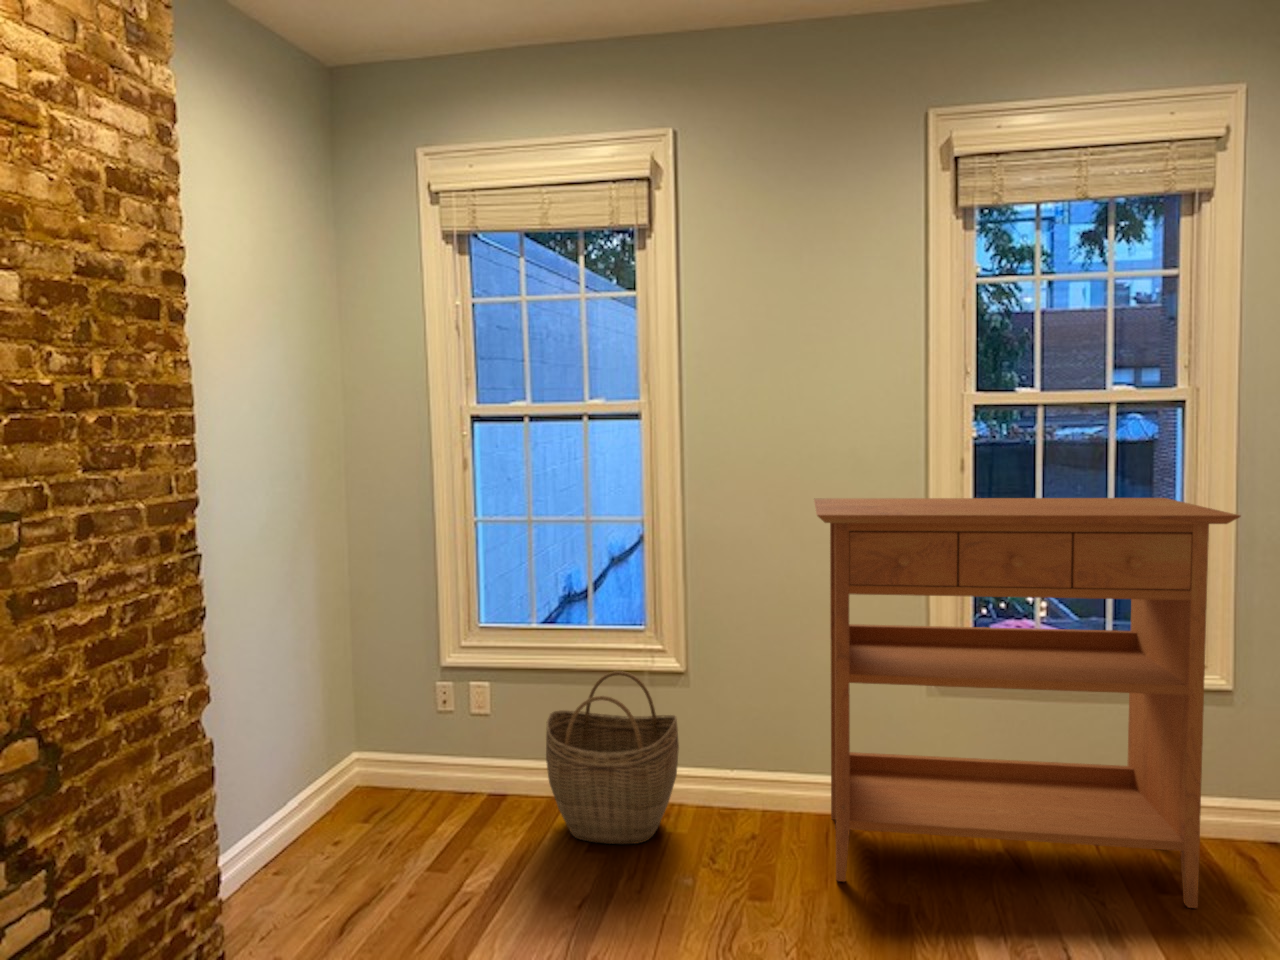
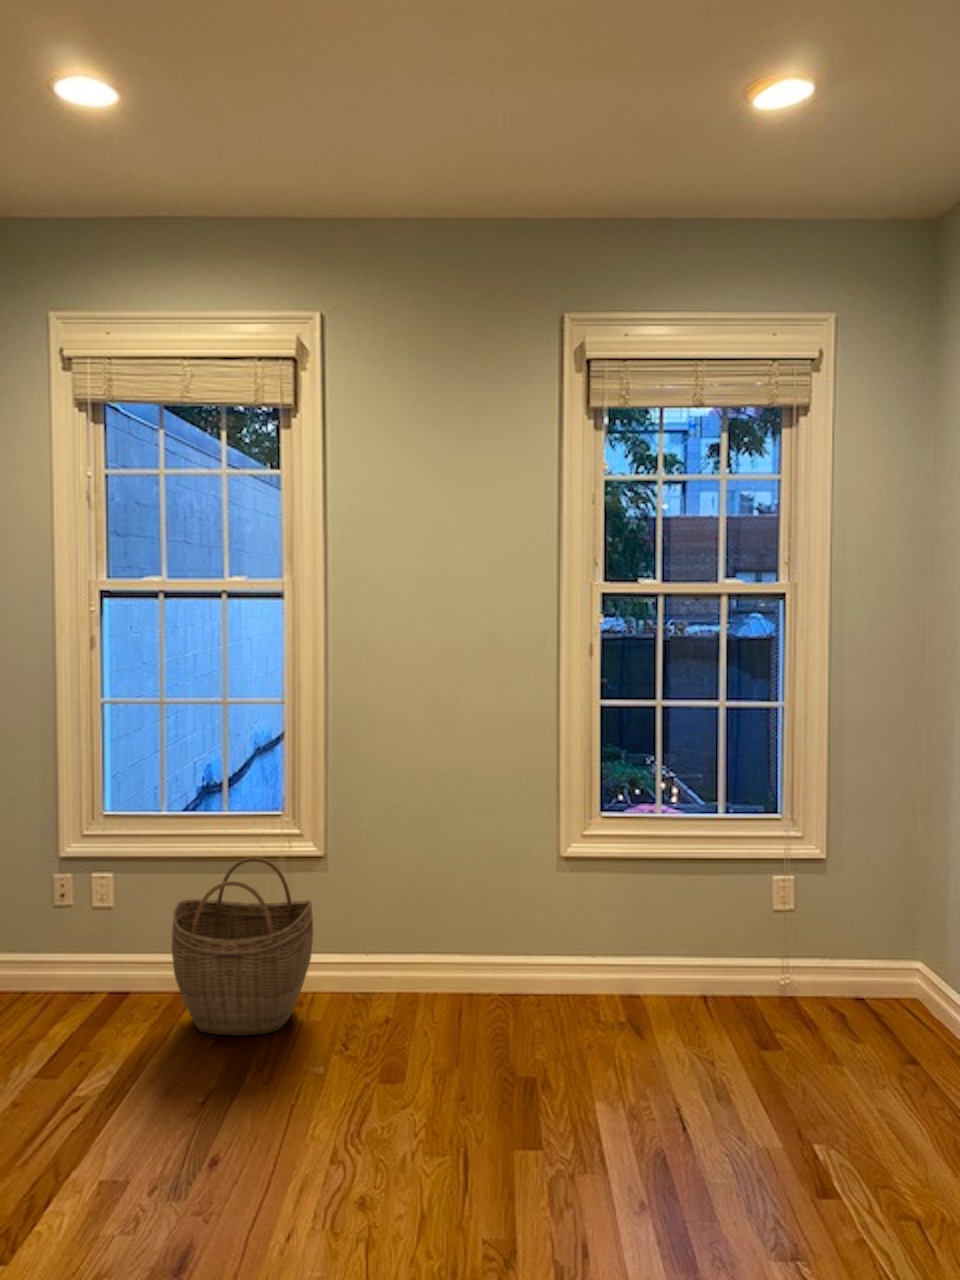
console table: present [814,498,1241,908] -> none [447,681,819,1060]

